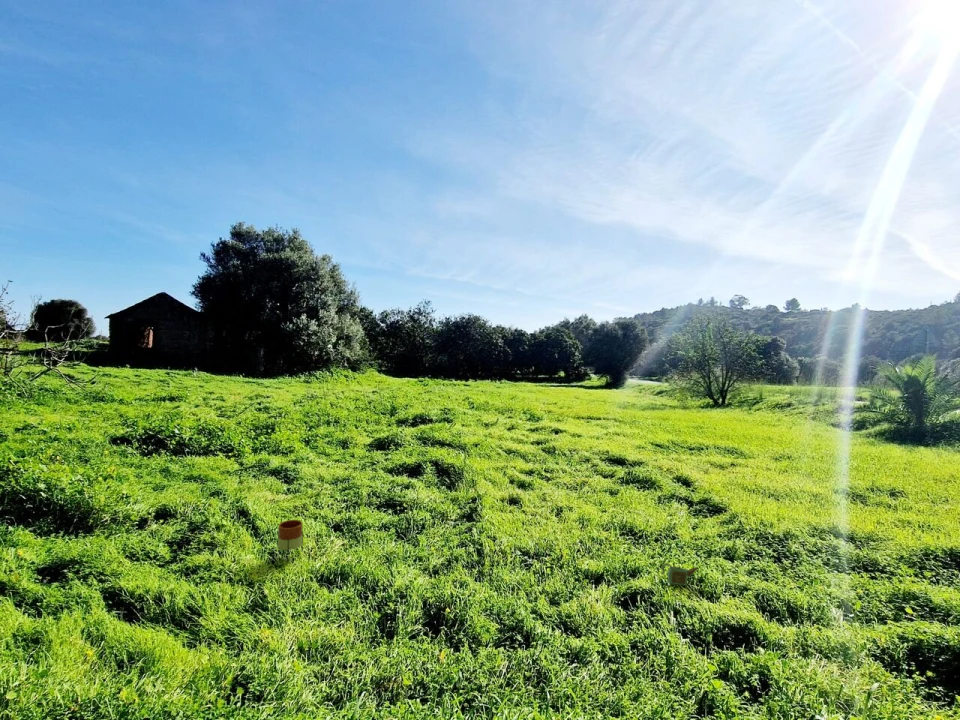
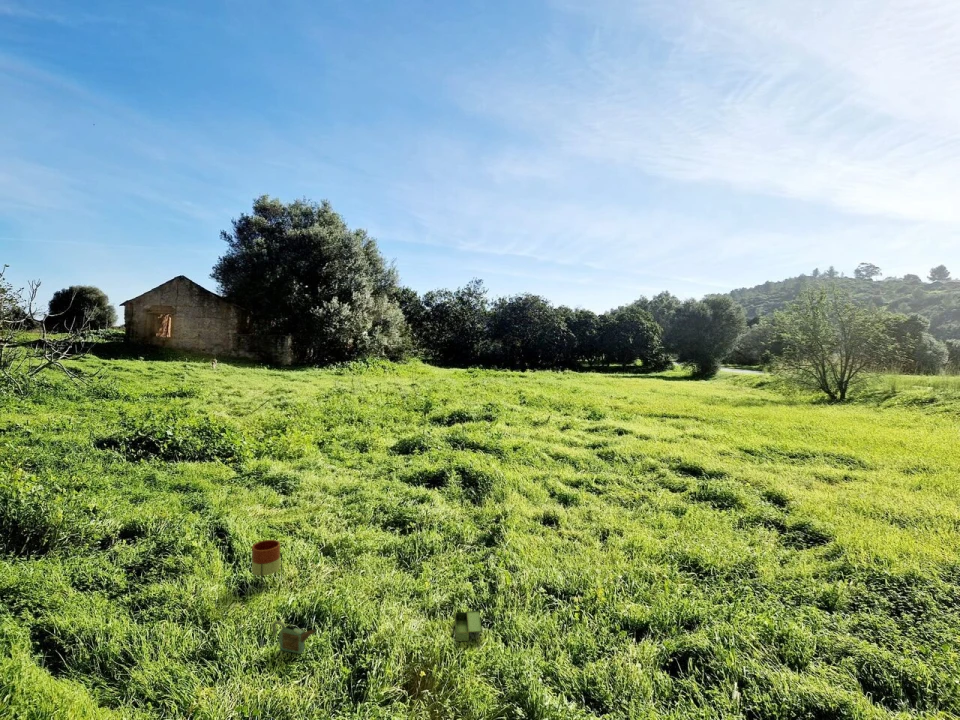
watering can: present [661,563,698,585] -> present [272,621,316,654]
toolbox: none [457,570,483,593] -> present [452,611,482,641]

